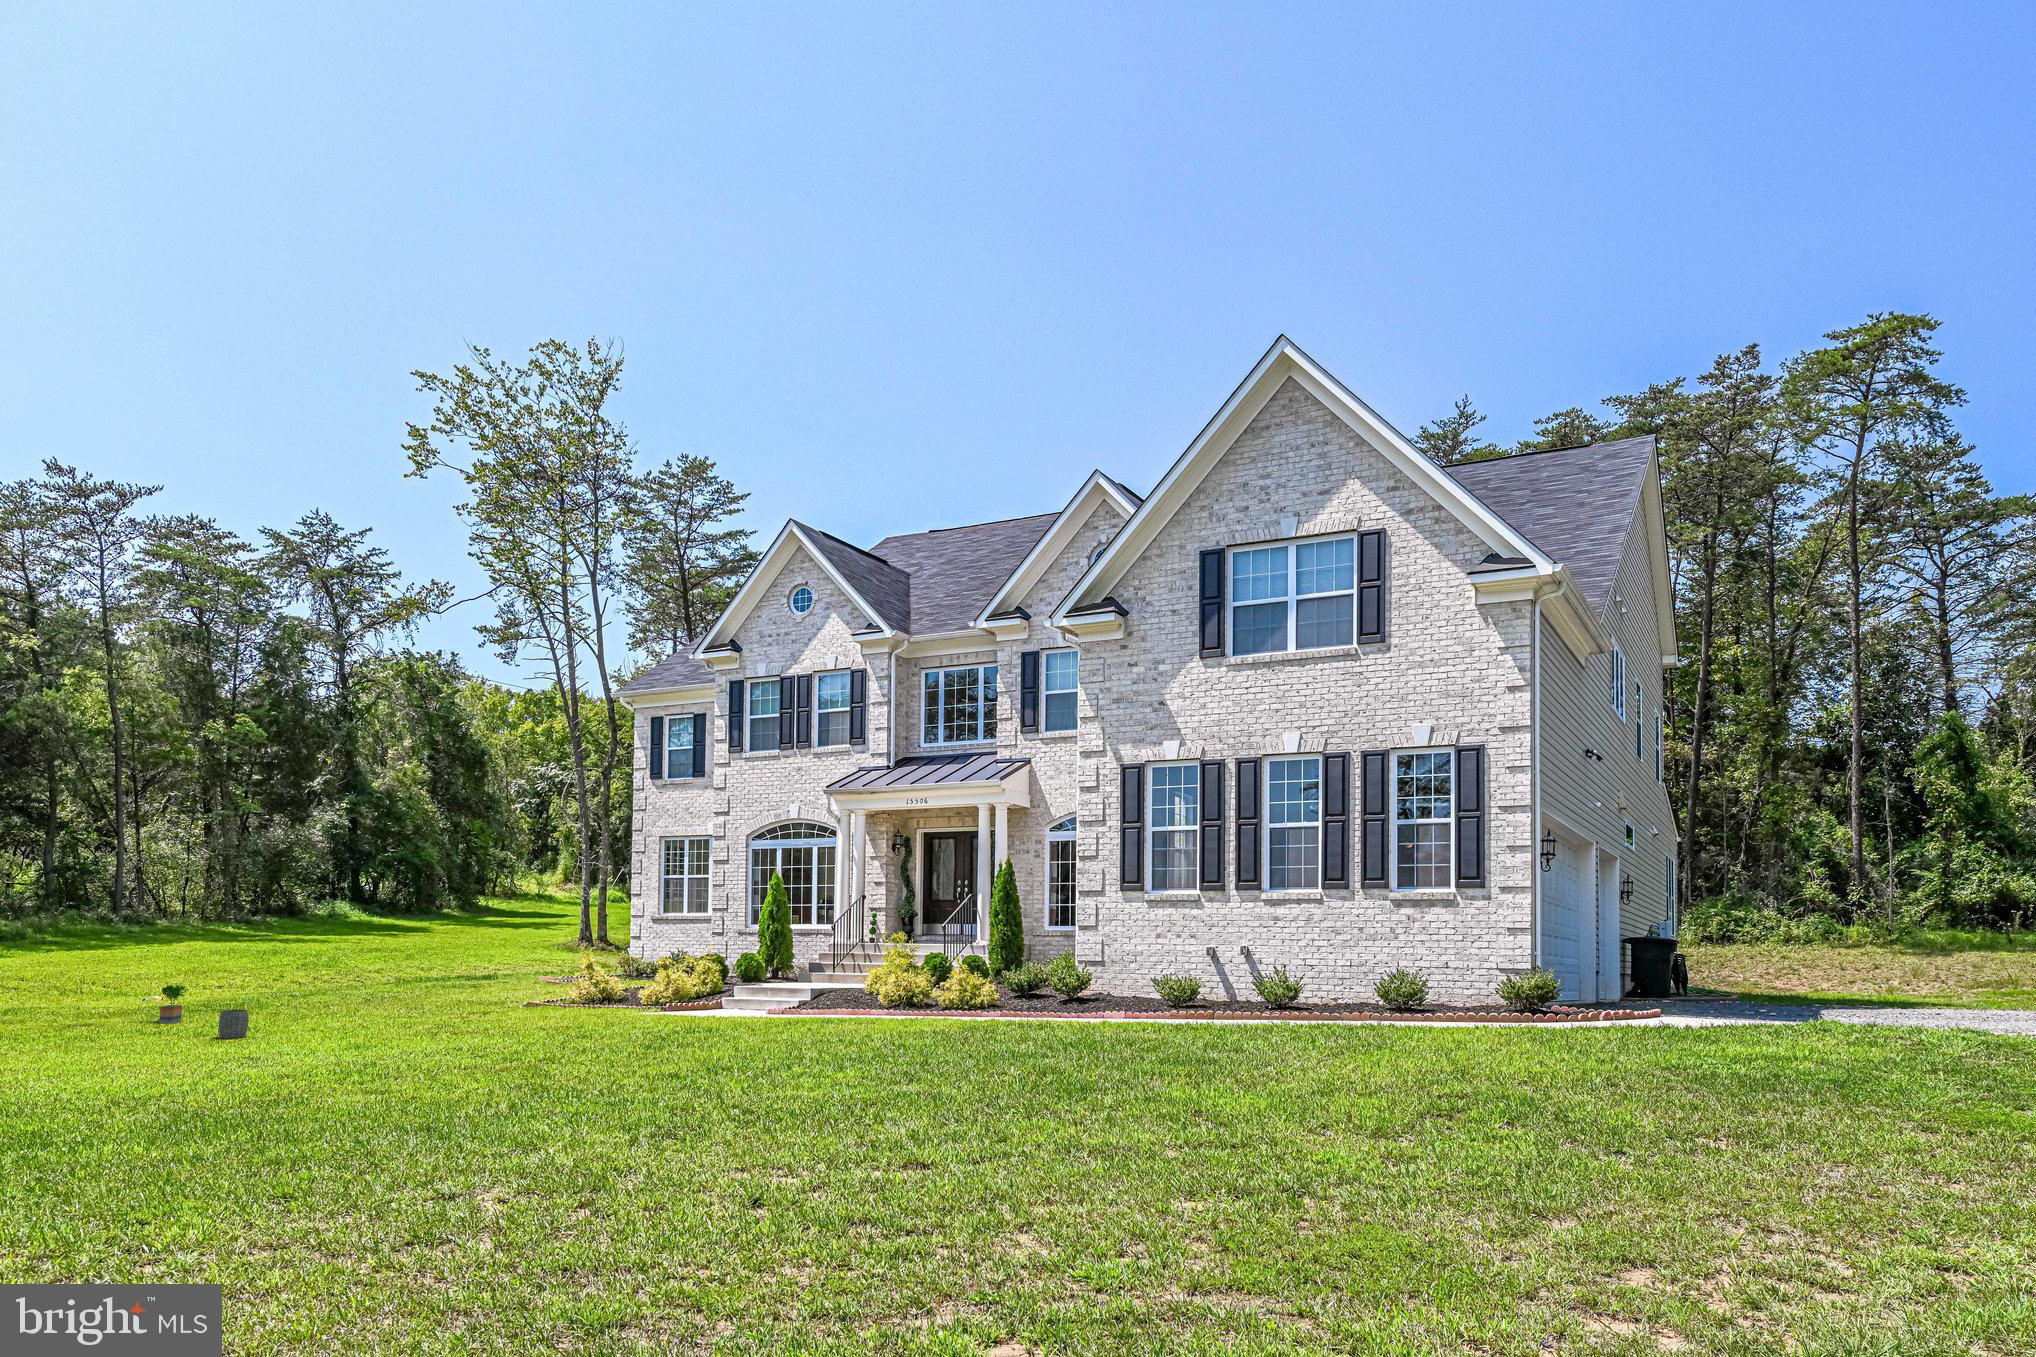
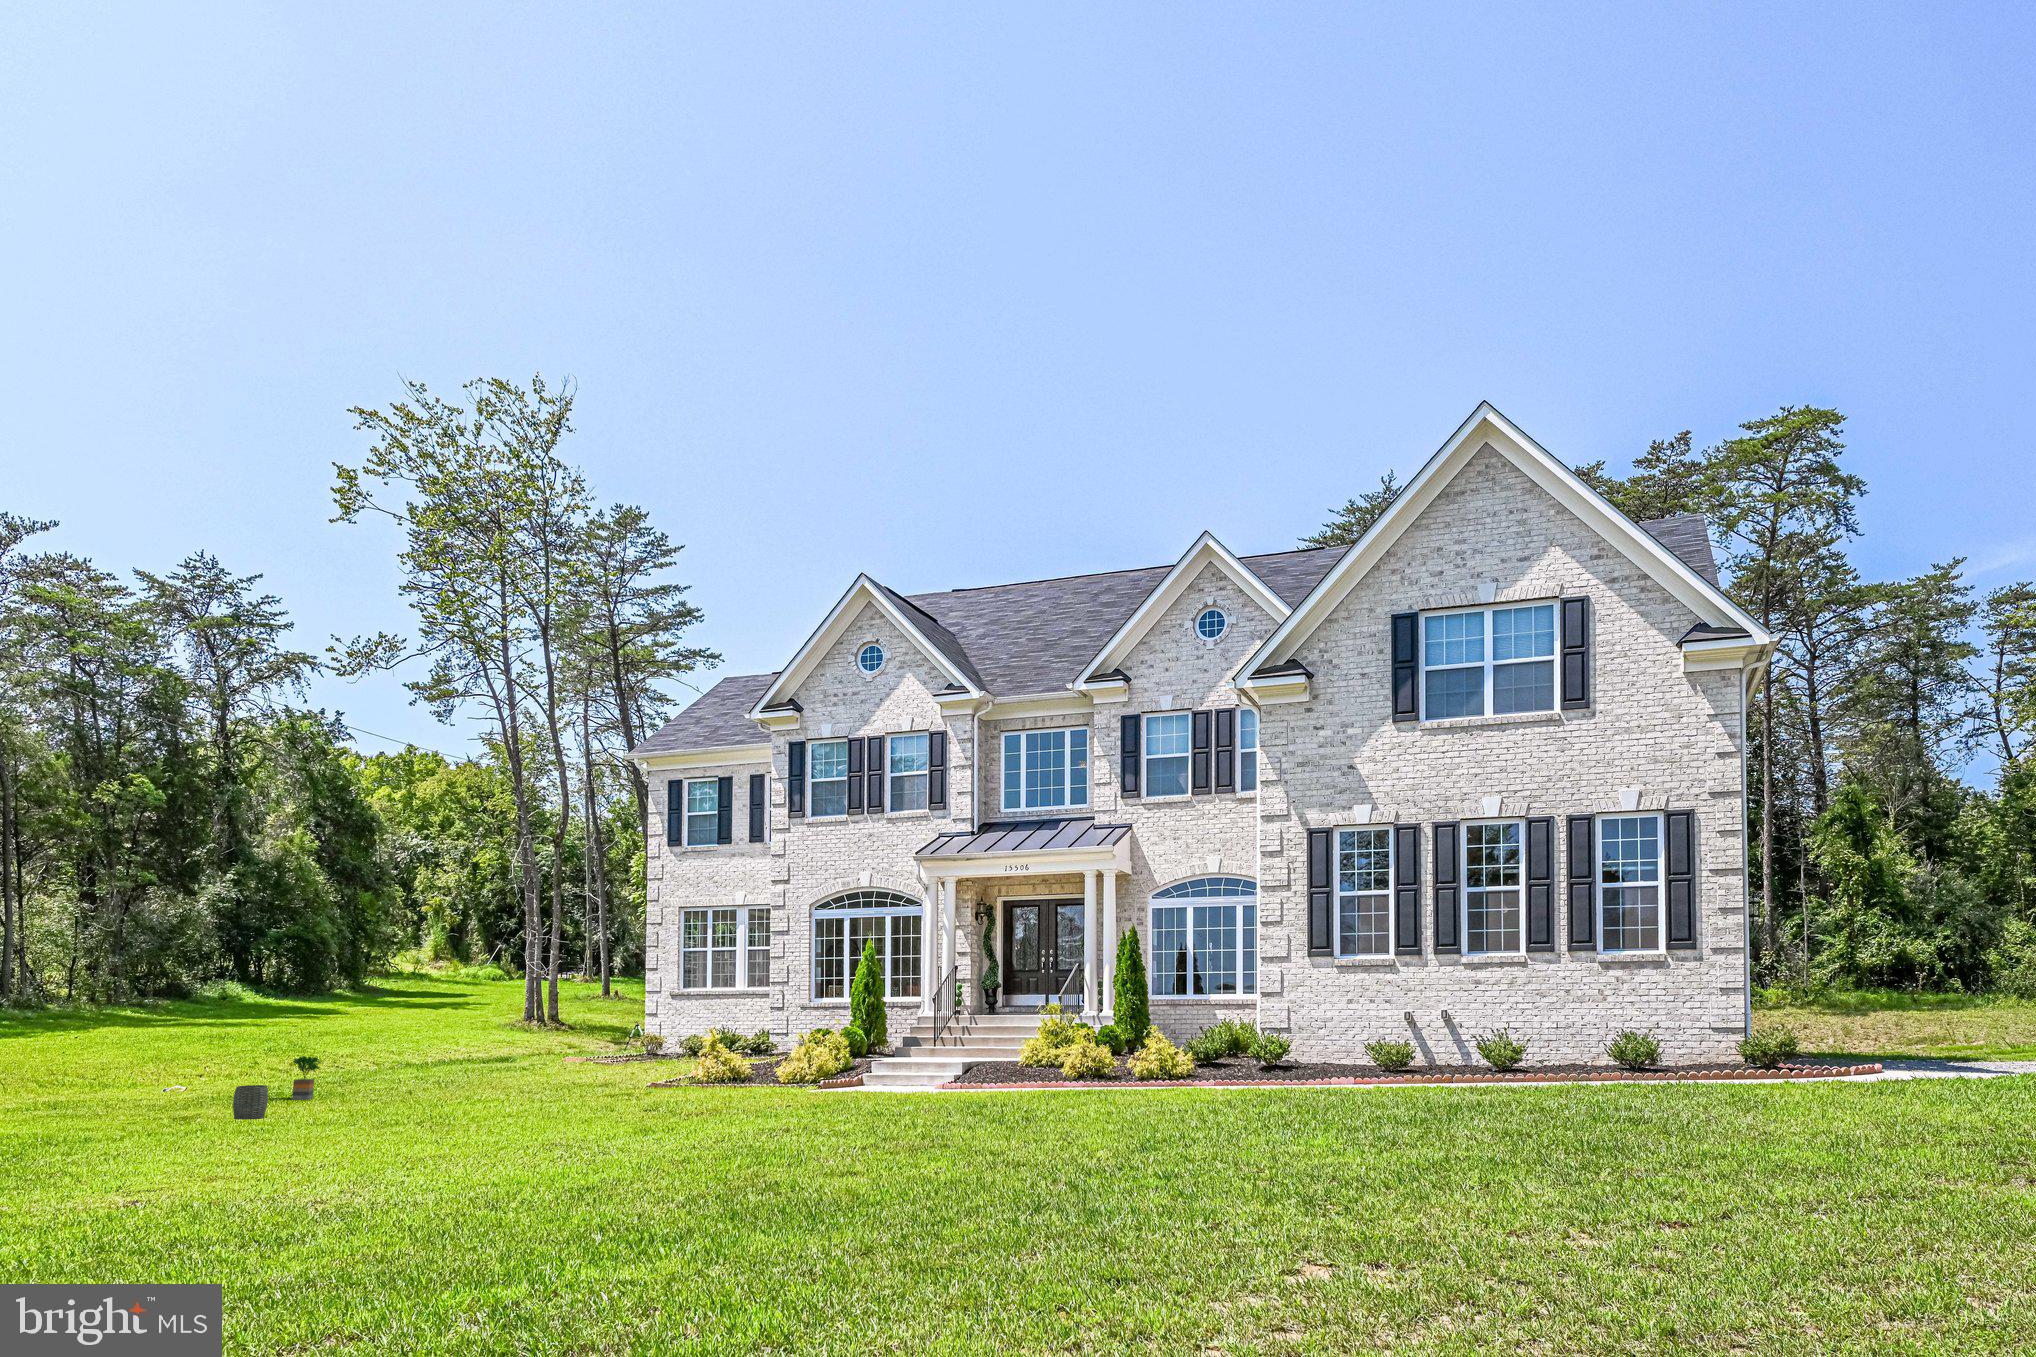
woven basket: present [218,1009,249,1039] -> present [233,1085,268,1120]

